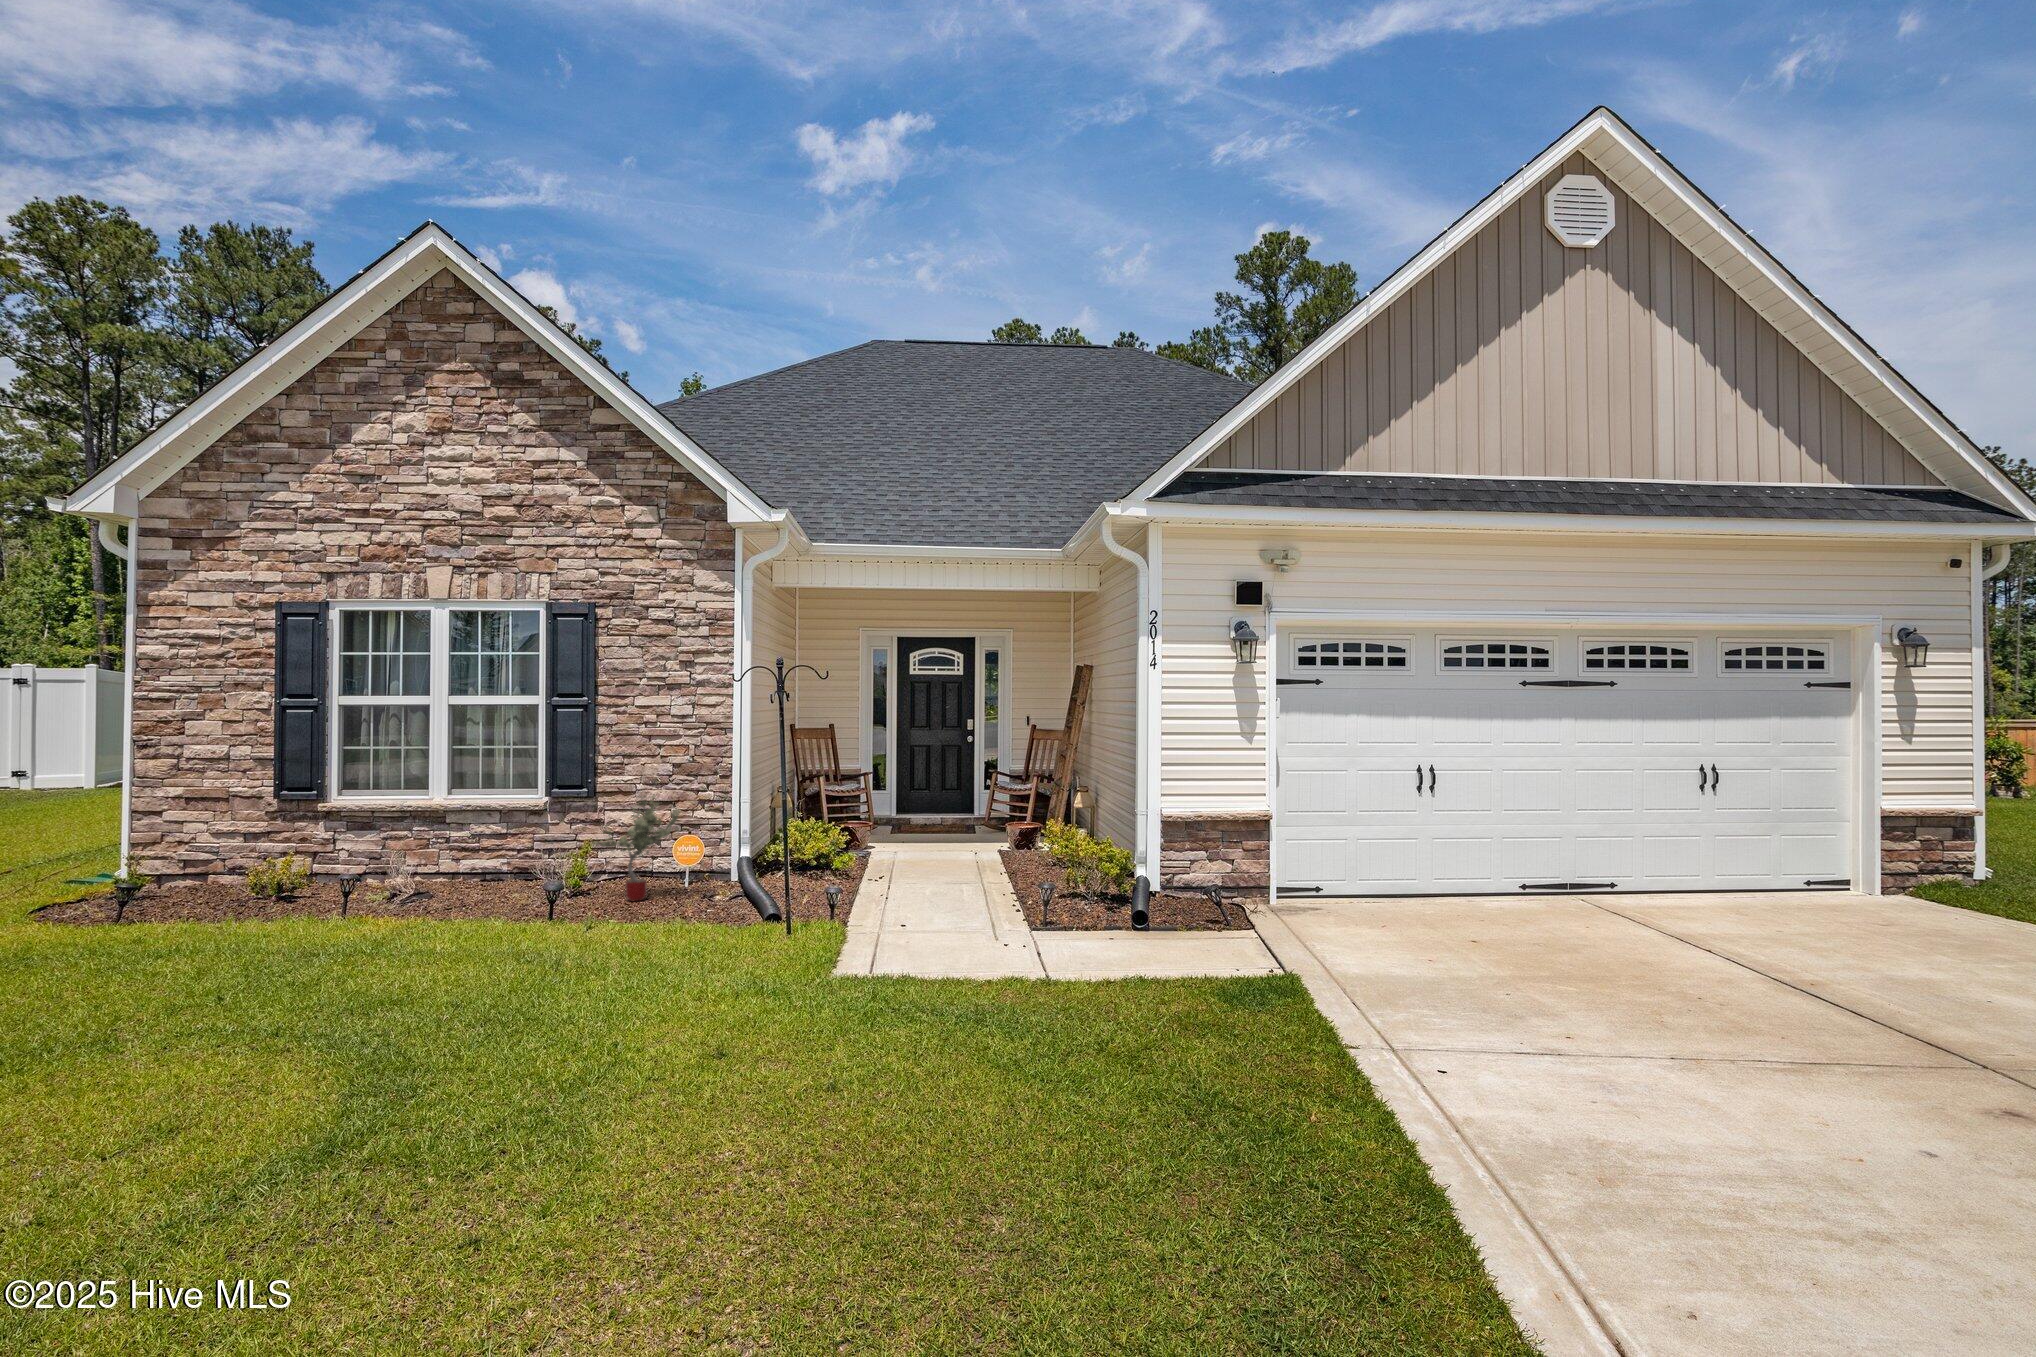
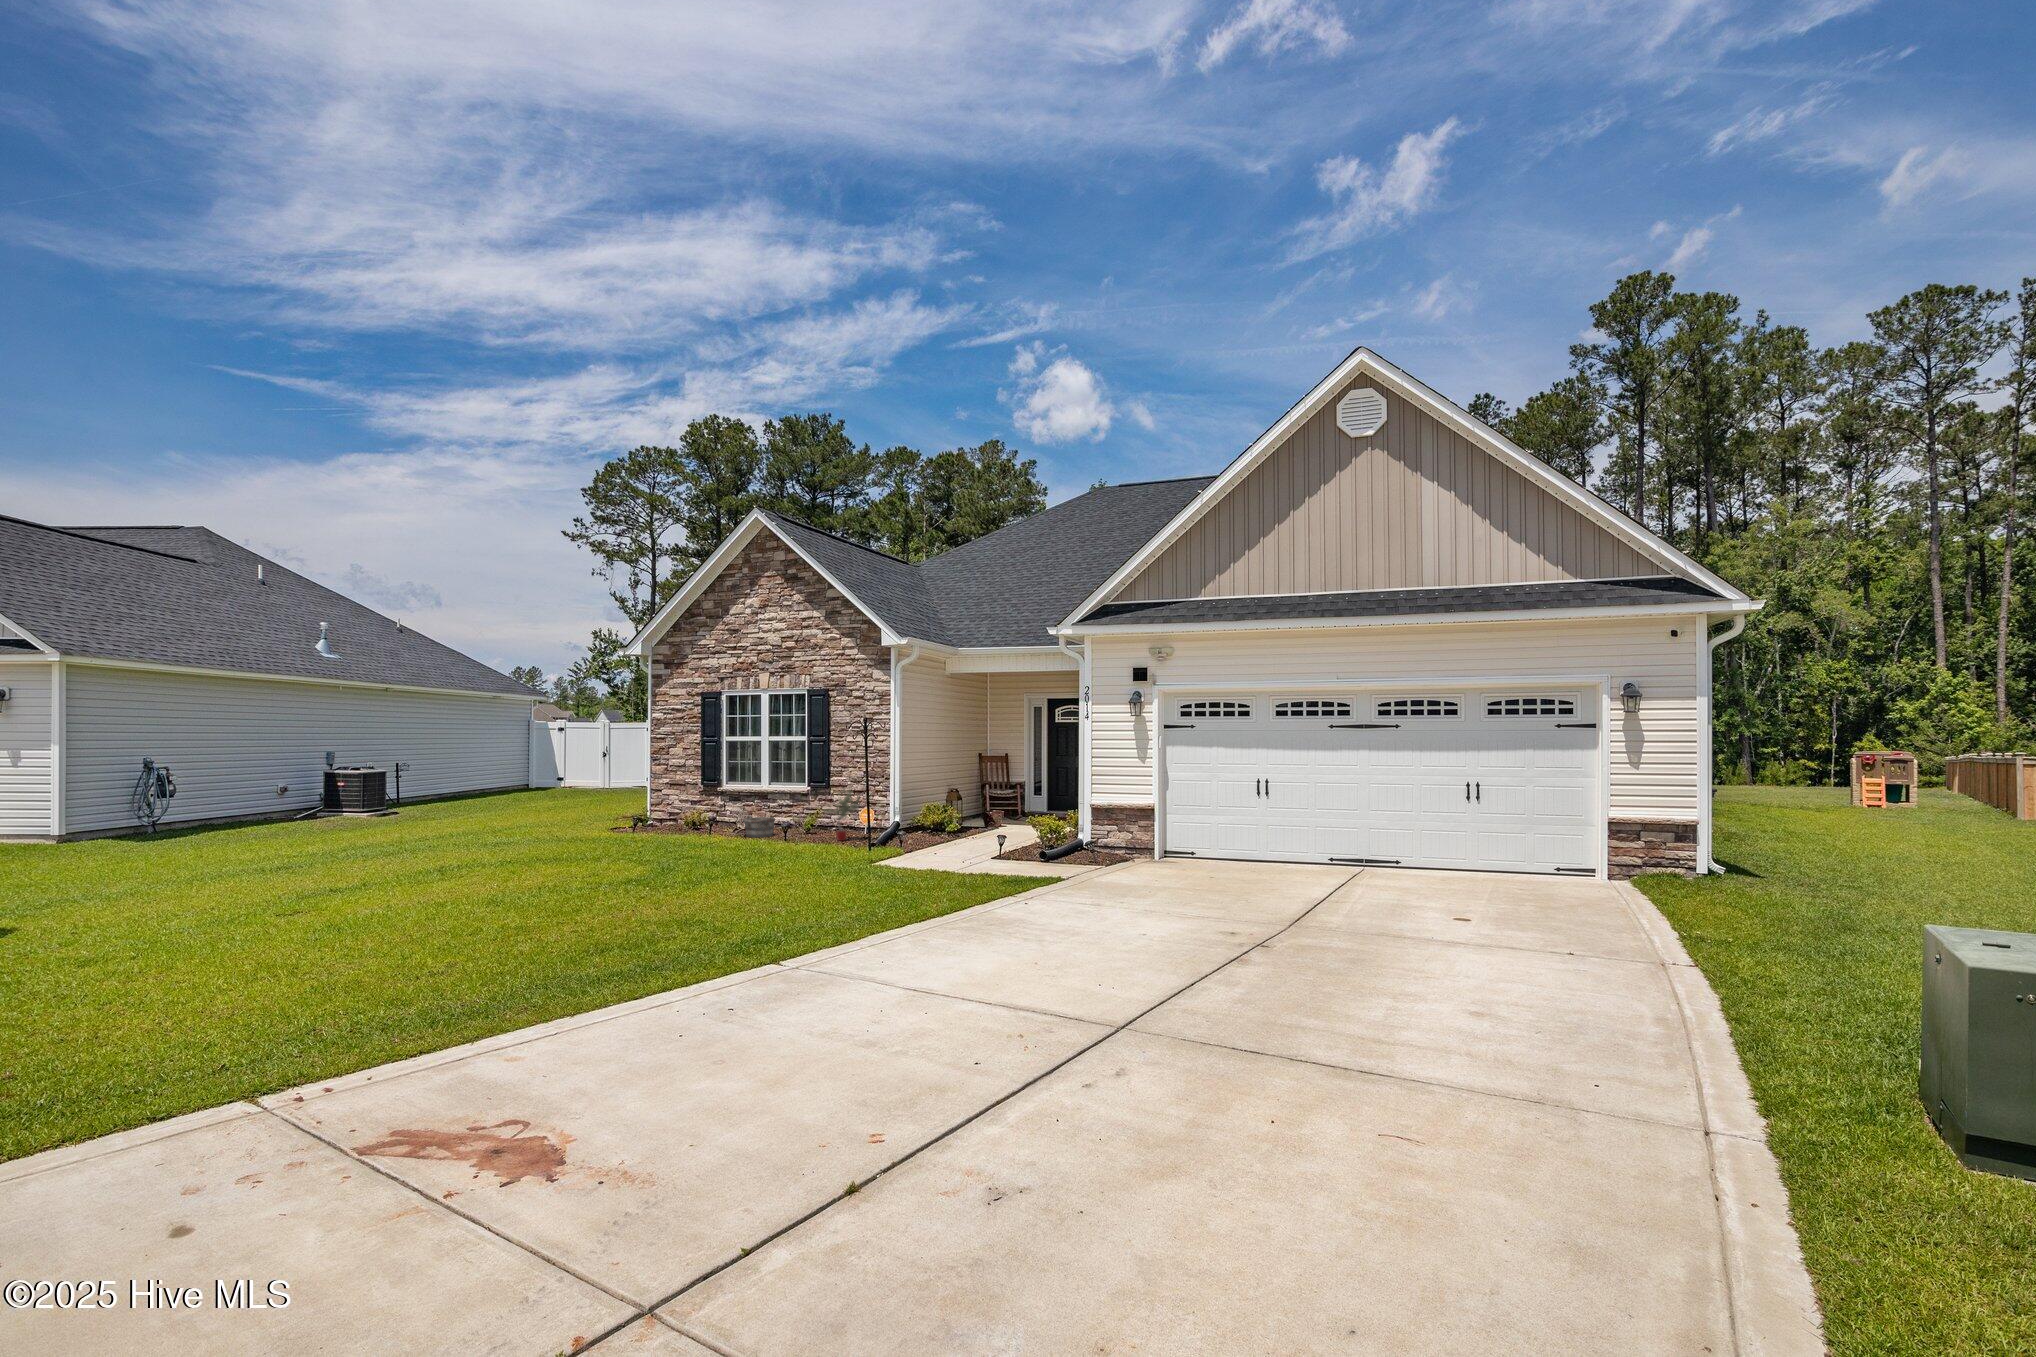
bucket: none [391,857,469,904] -> present [741,815,775,837]

